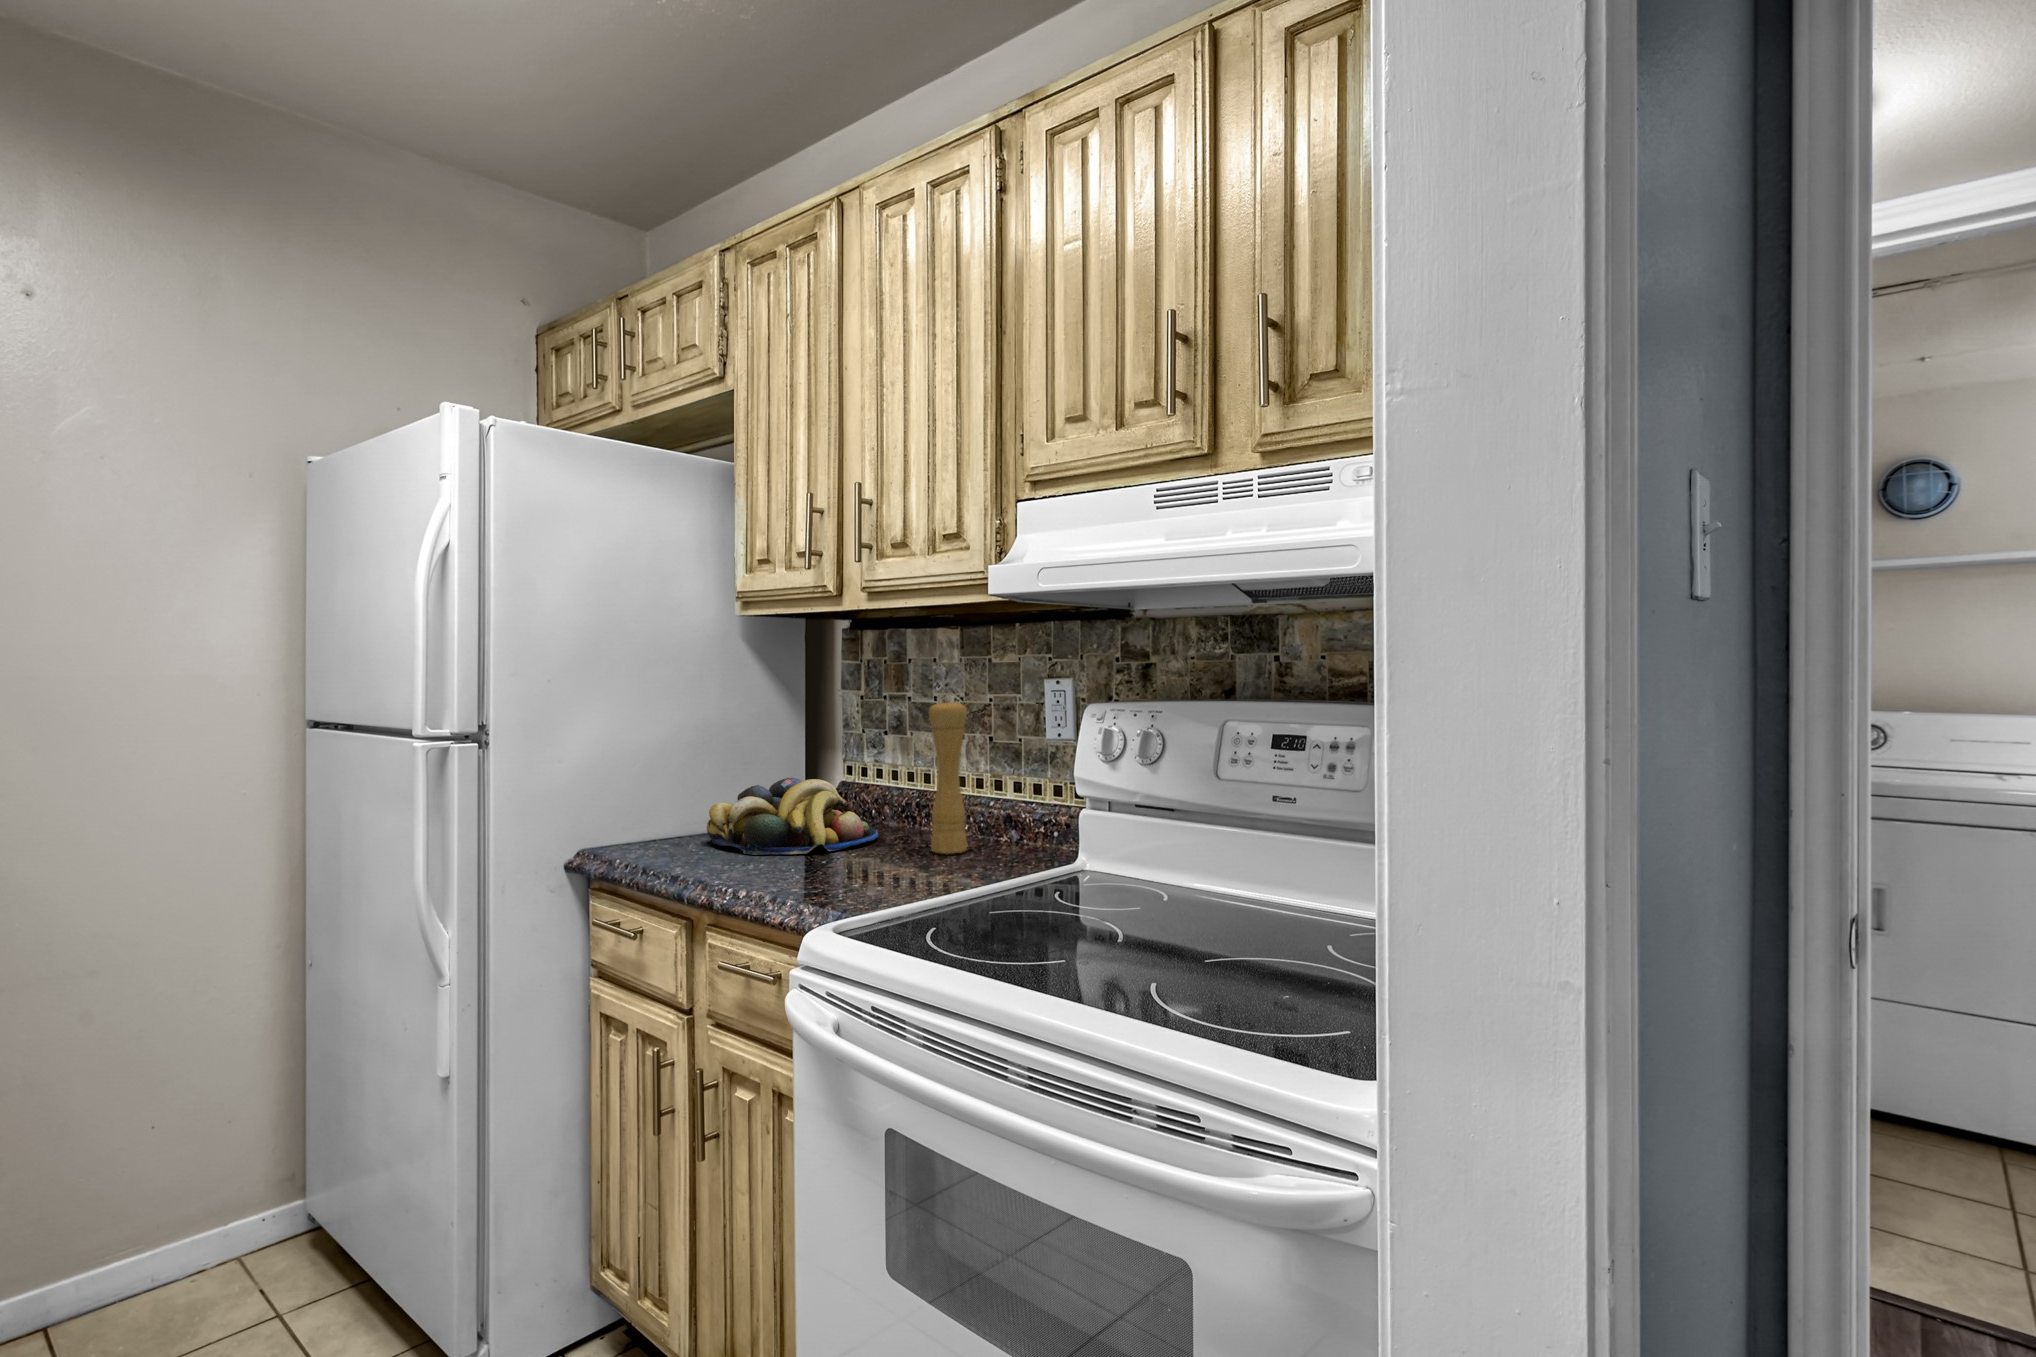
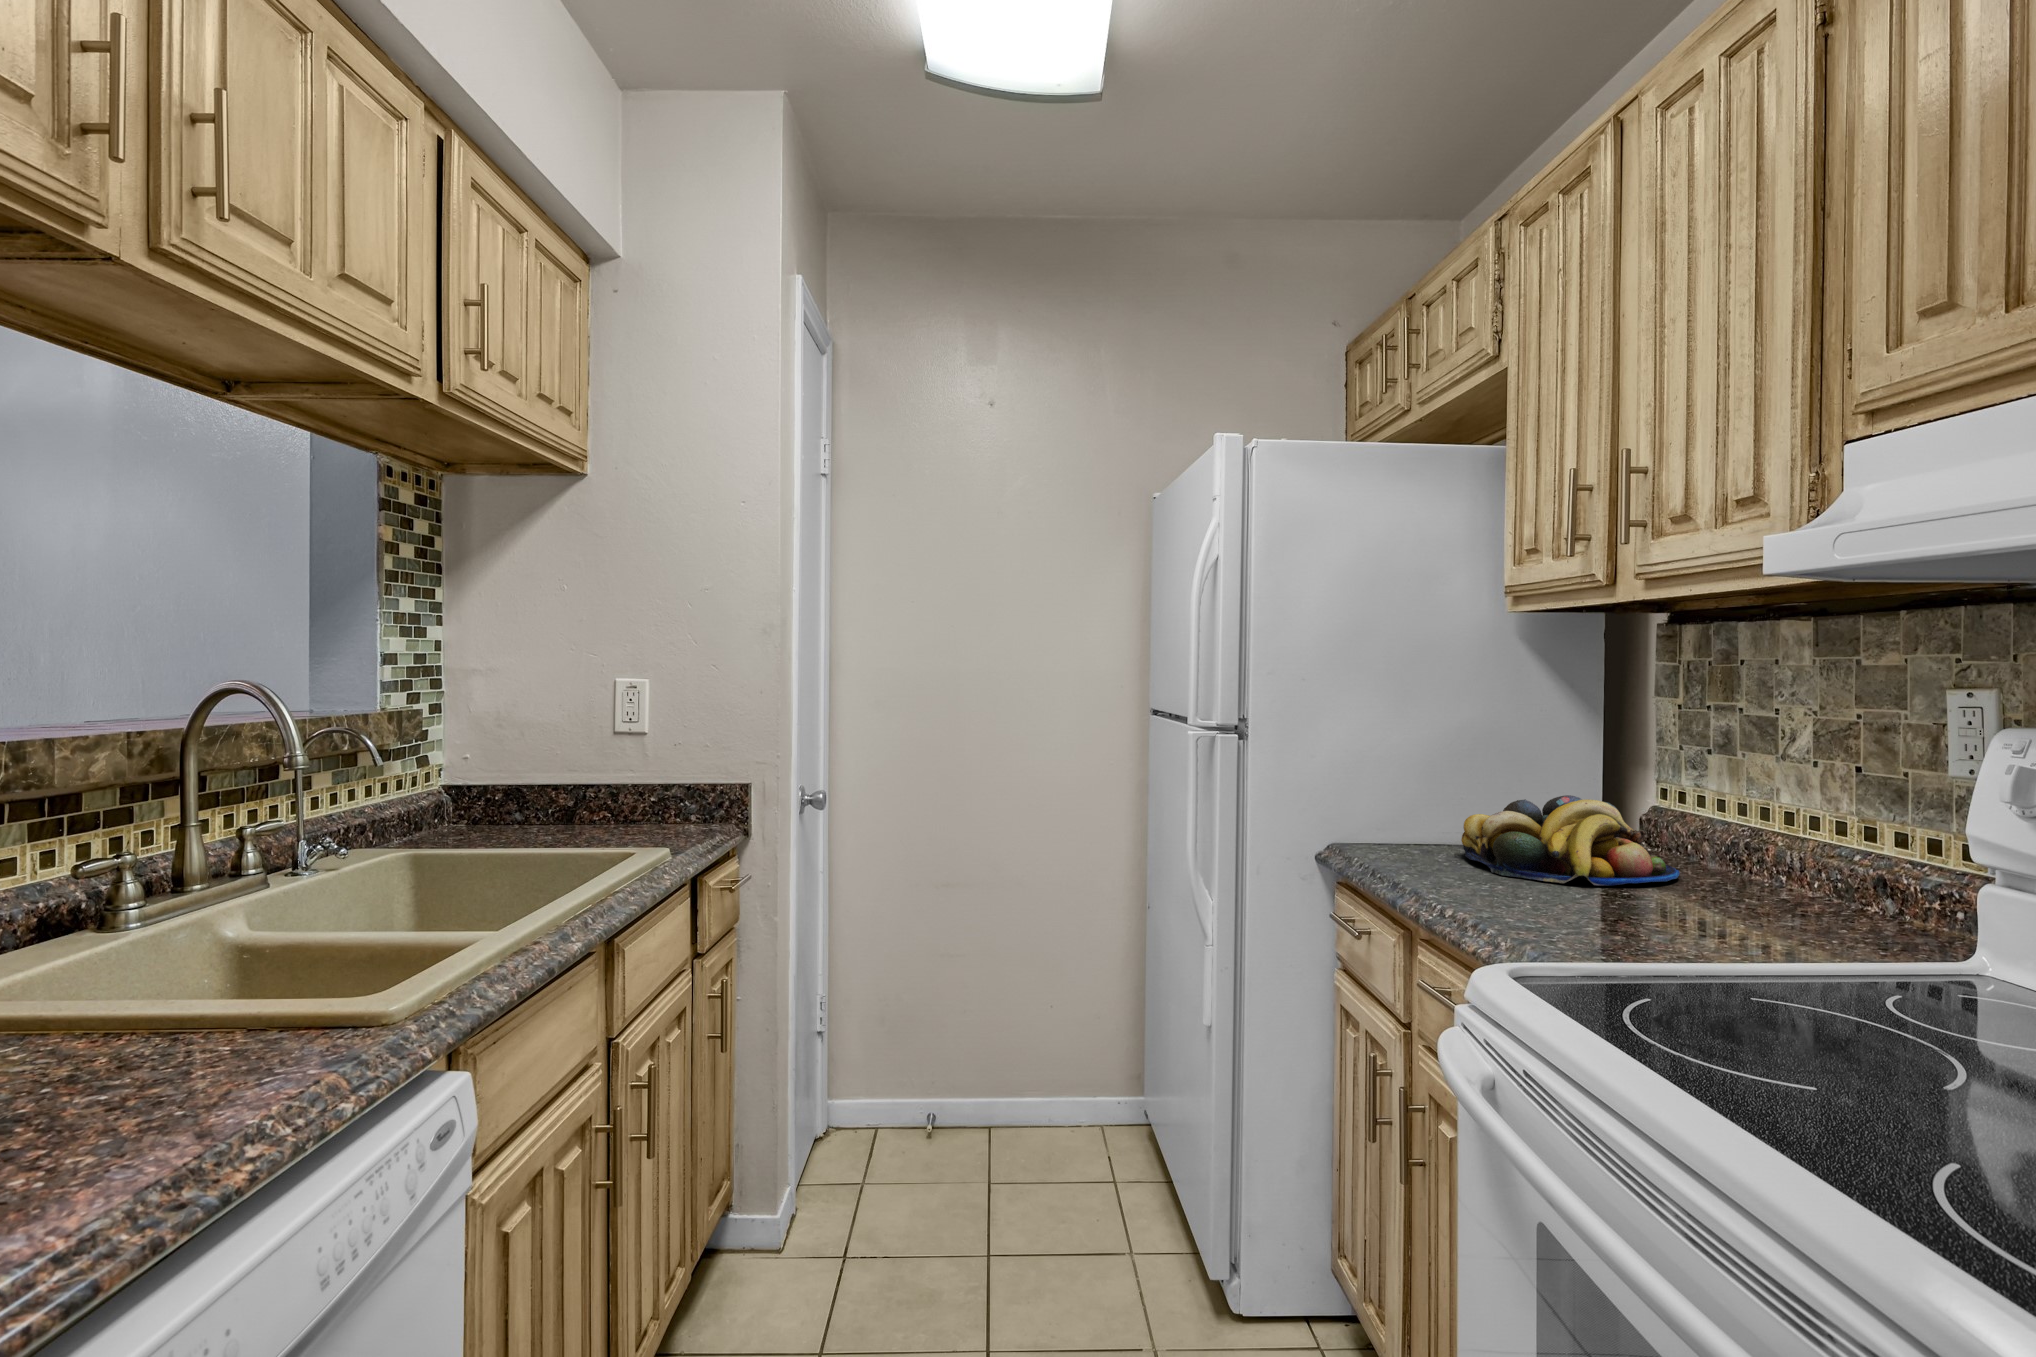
pepper mill: present [929,701,967,854] -> none [1739,714,1802,916]

